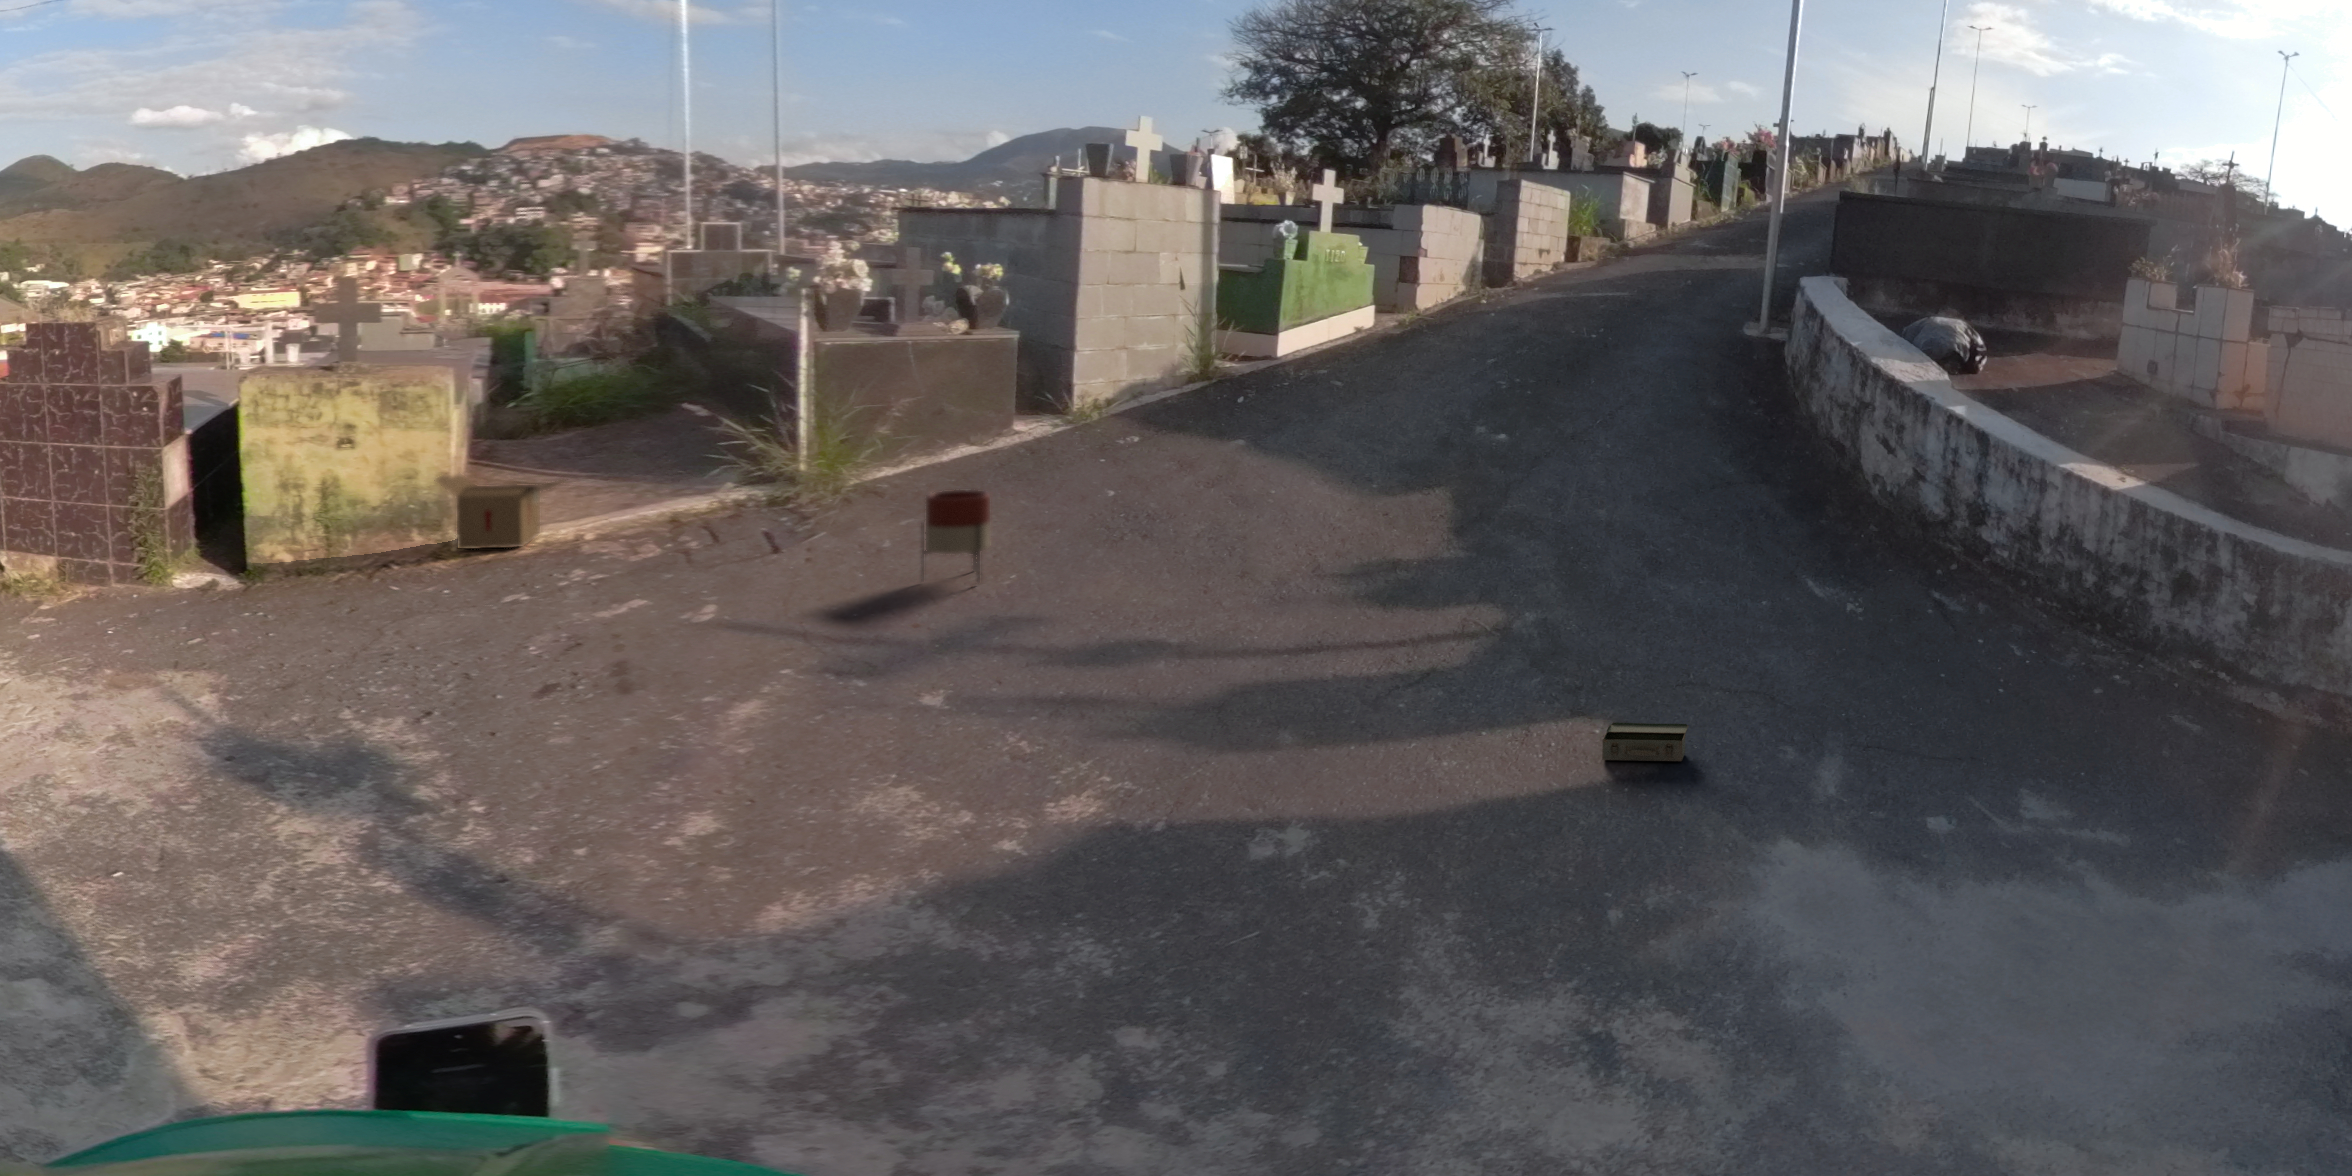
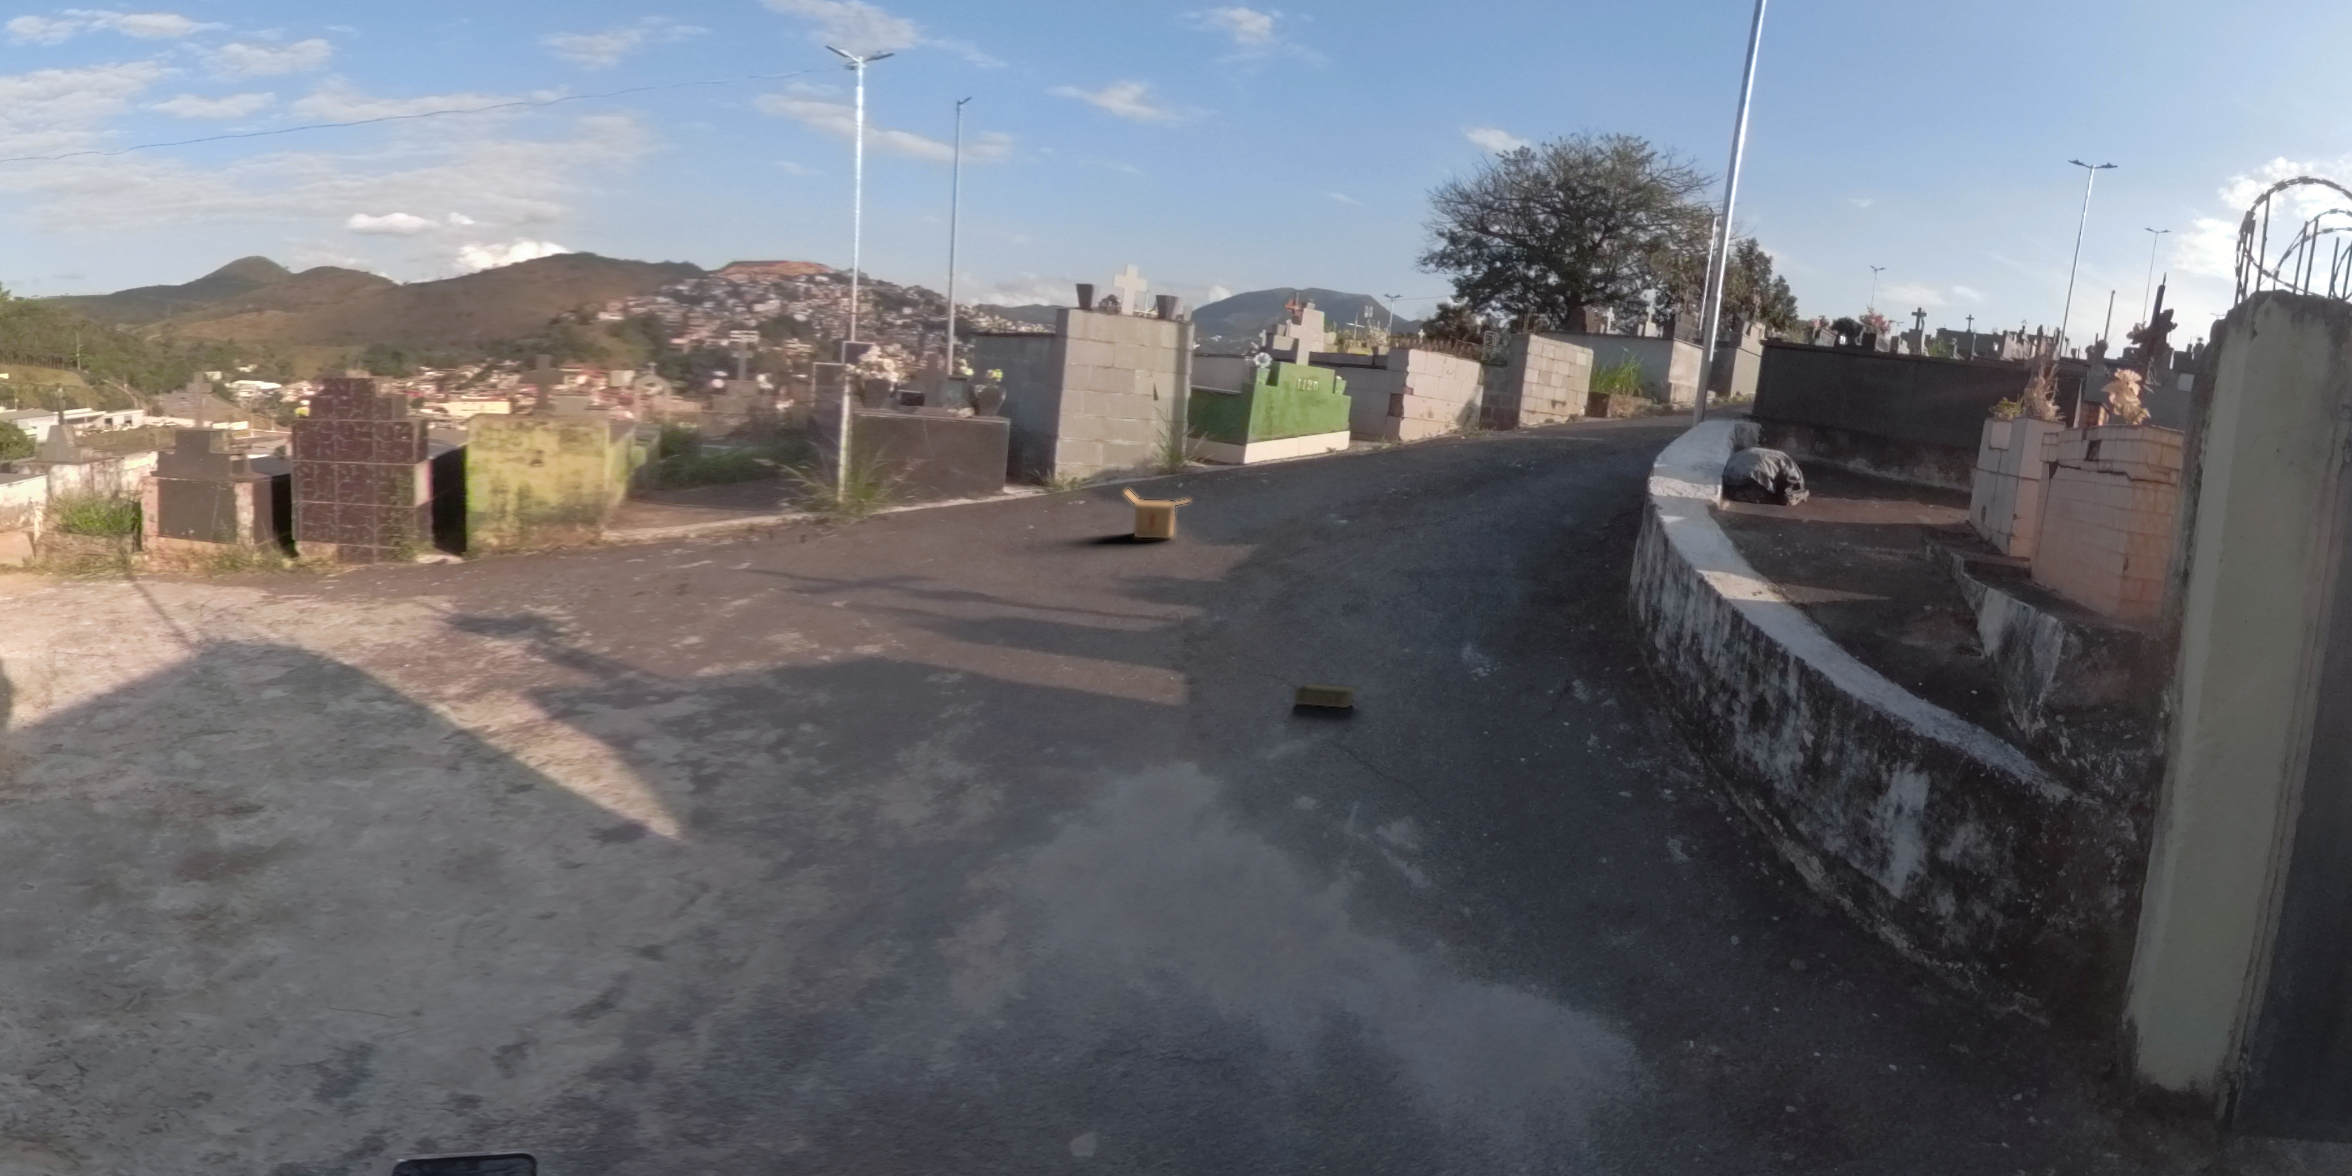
cardboard box: present [436,474,559,549] -> present [1125,490,1185,539]
planter: present [923,490,990,571] -> none [900,522,950,587]

